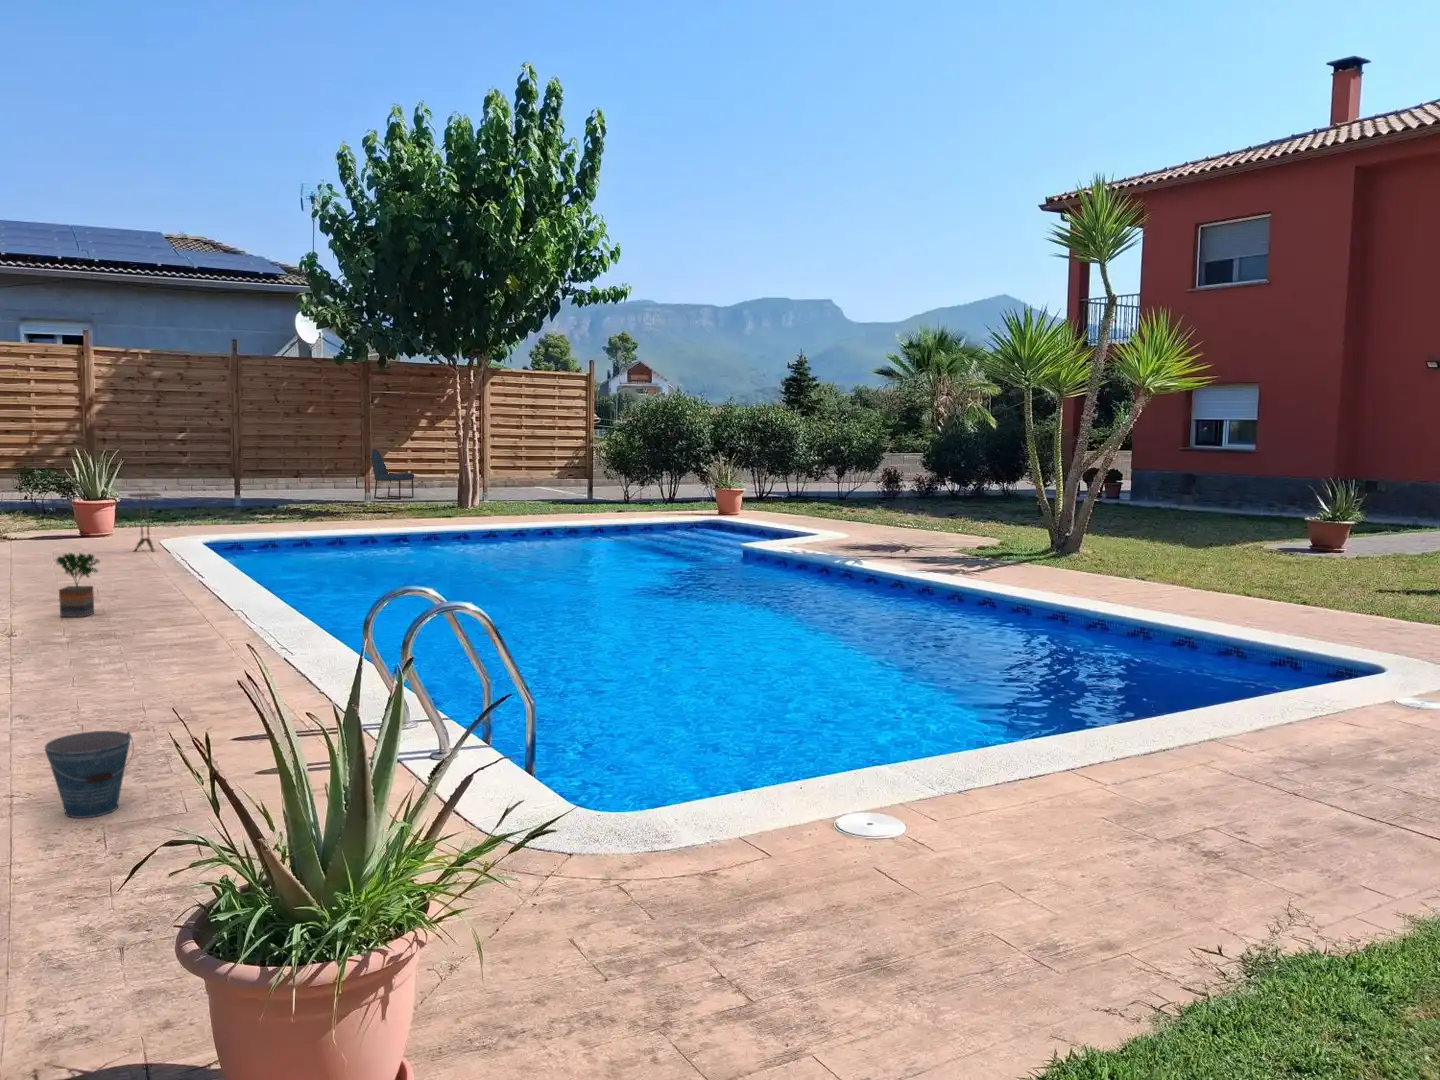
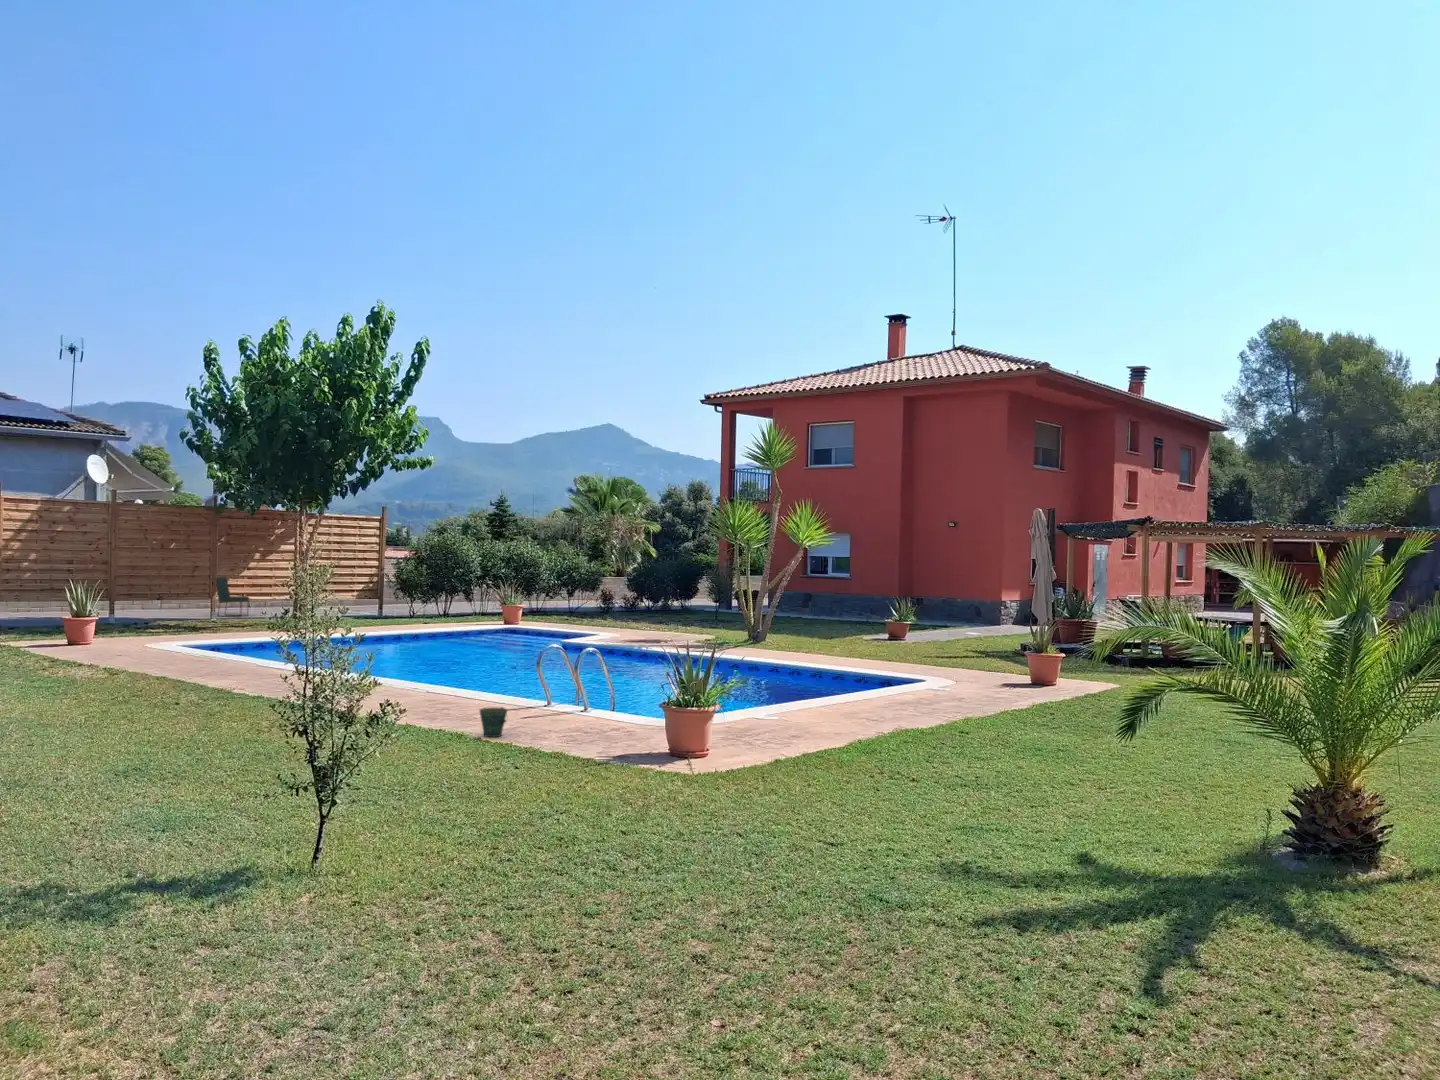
side table: present [129,493,160,551] -> none [164,616,187,656]
potted tree: present [56,553,99,617] -> none [251,651,278,688]

